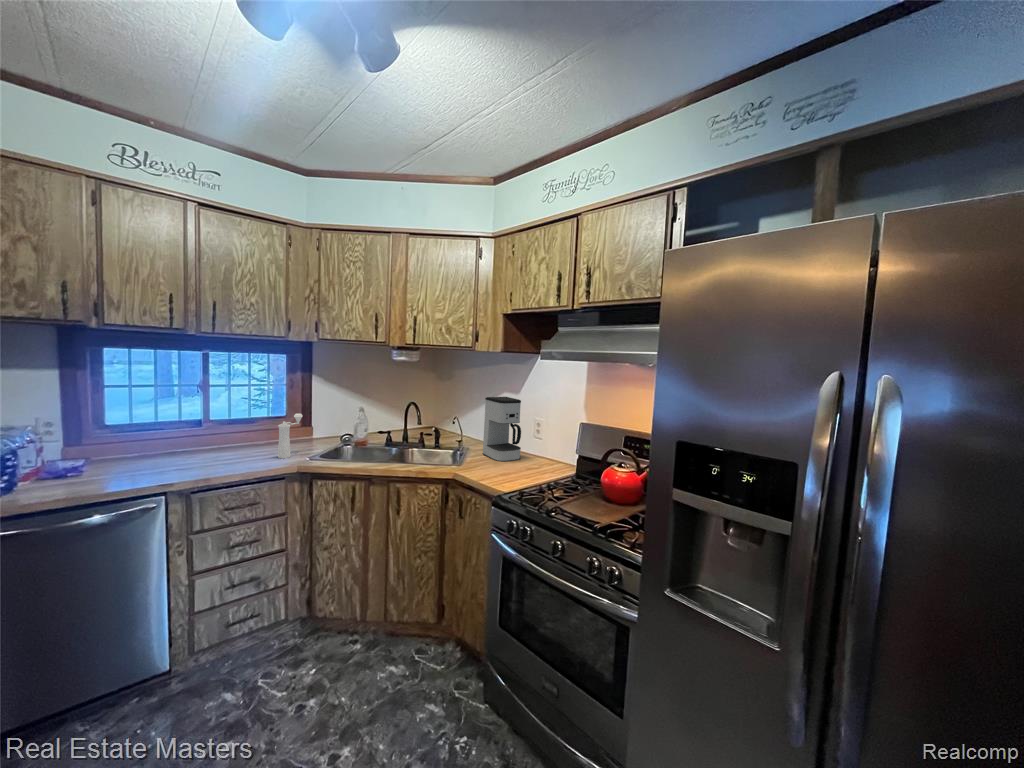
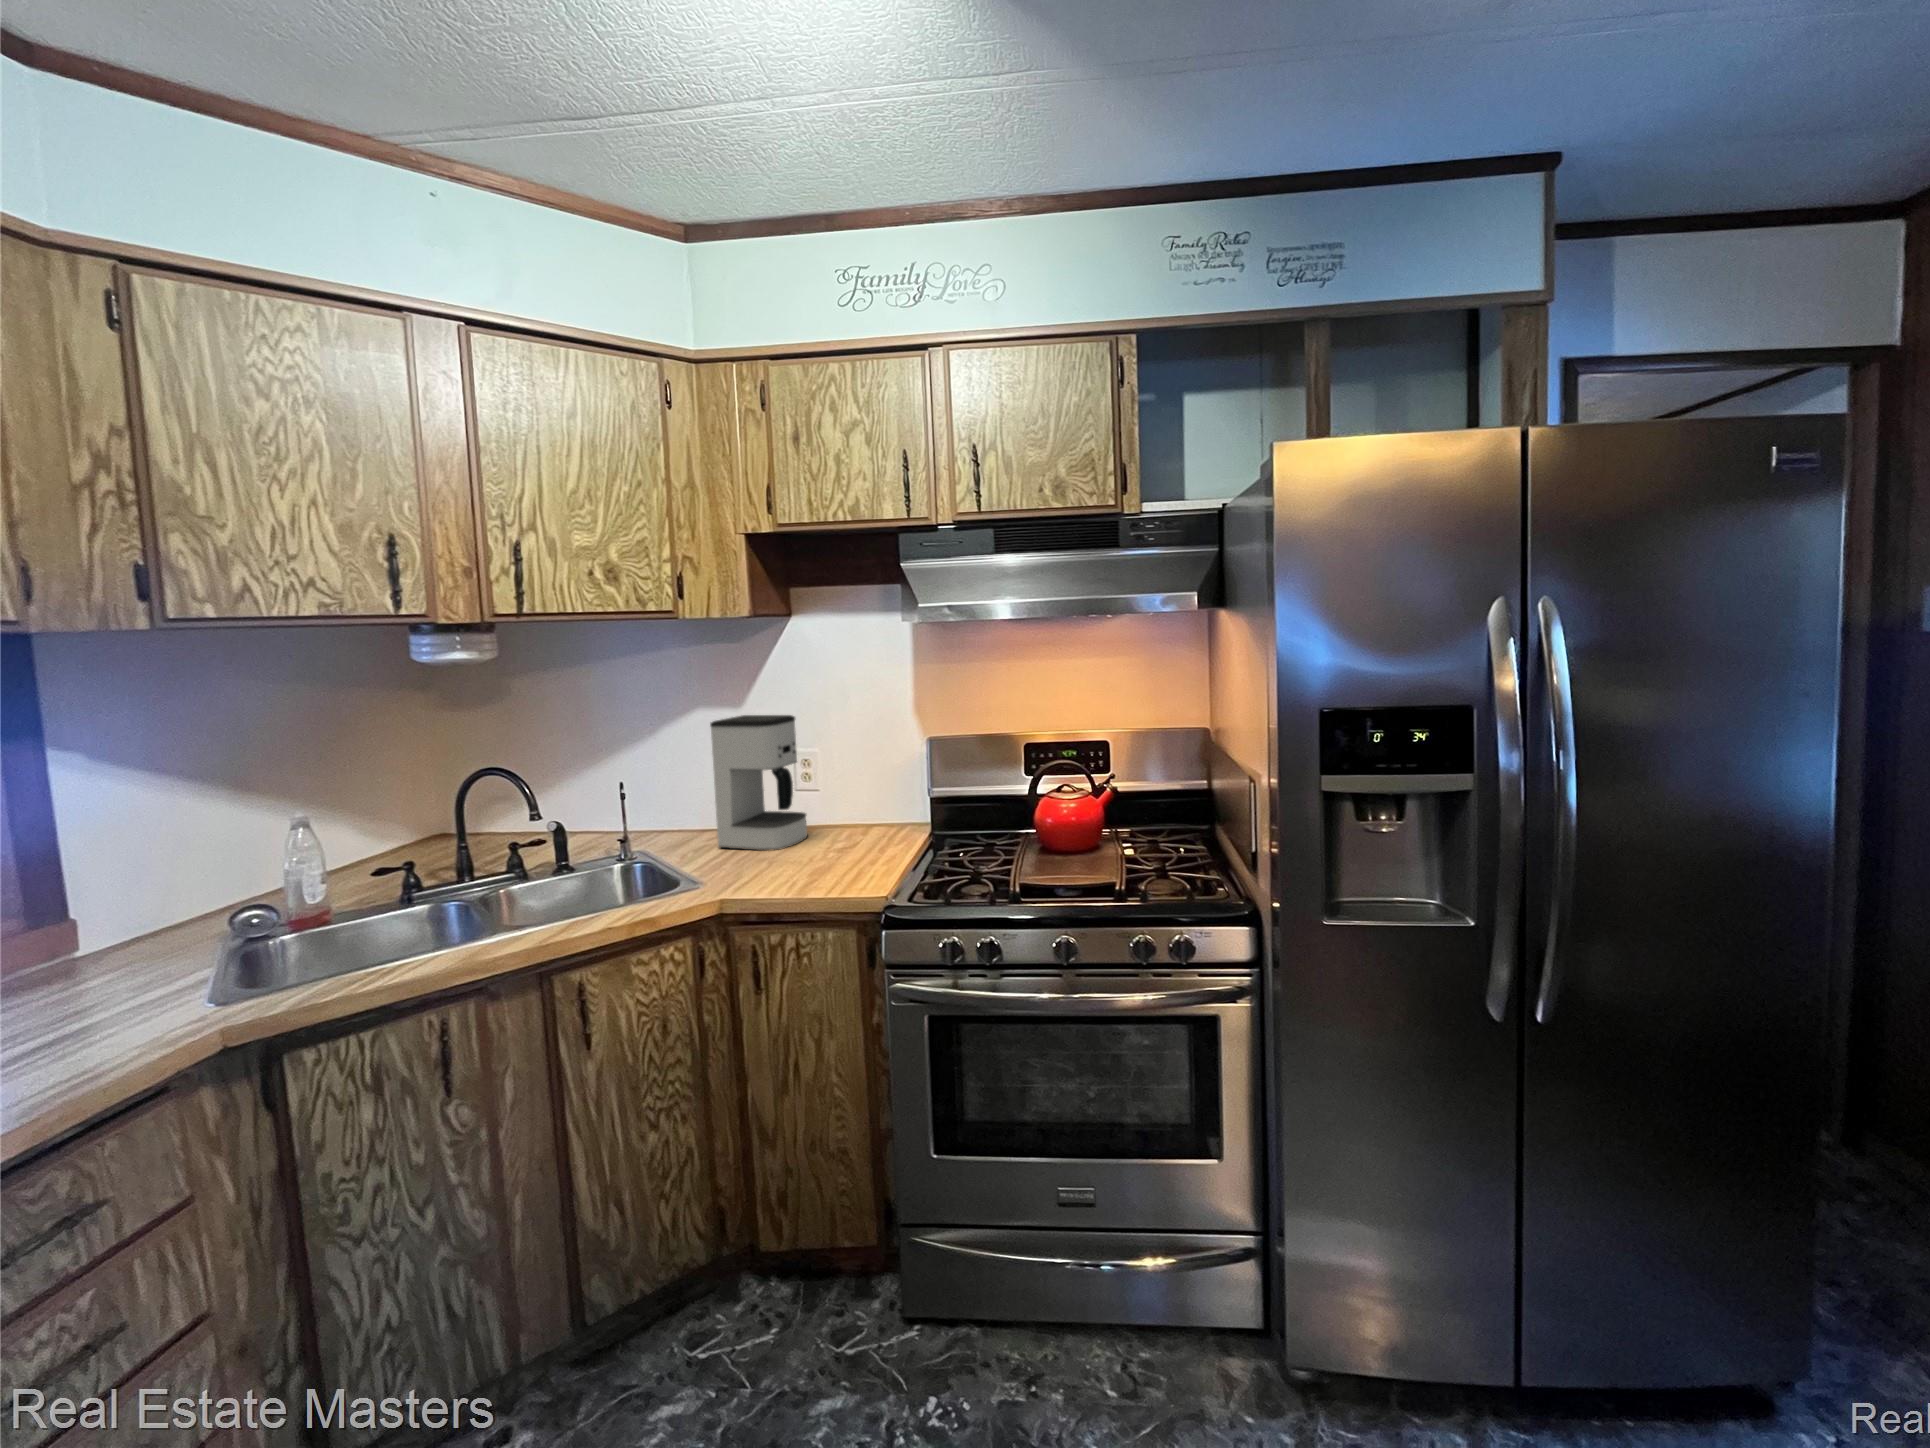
pepper mill: present [278,414,303,458] -> none [59,867,139,1030]

